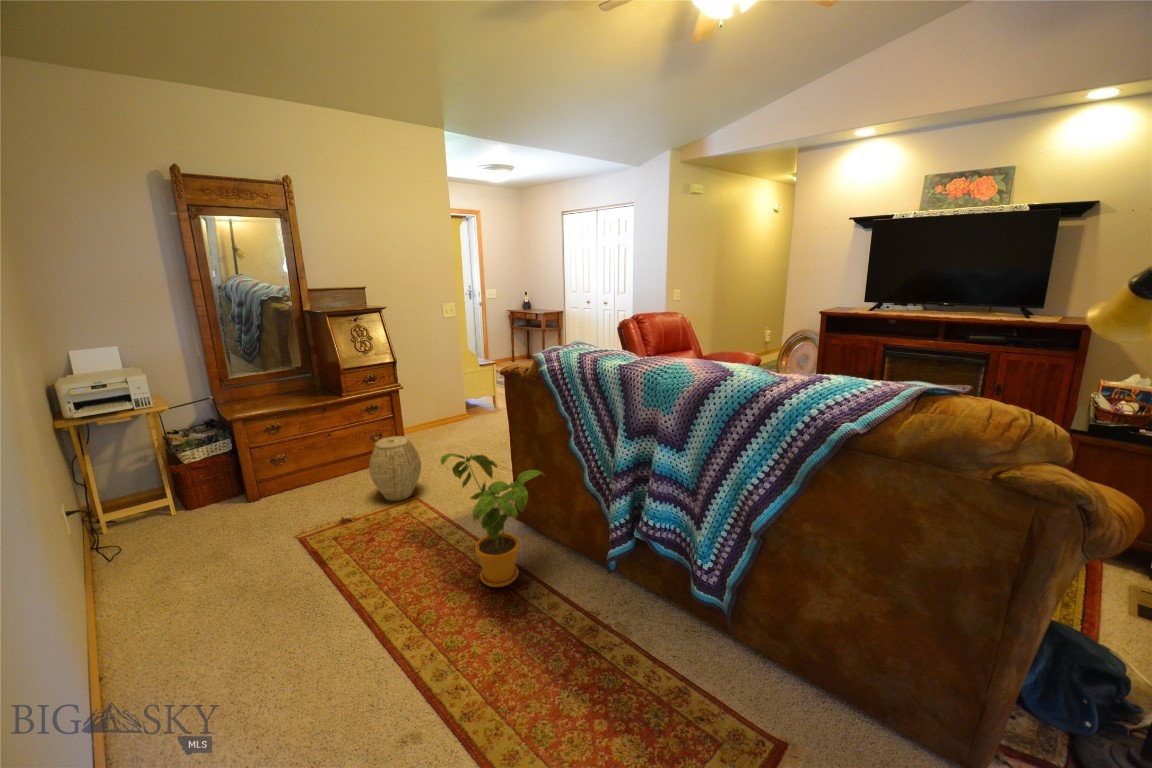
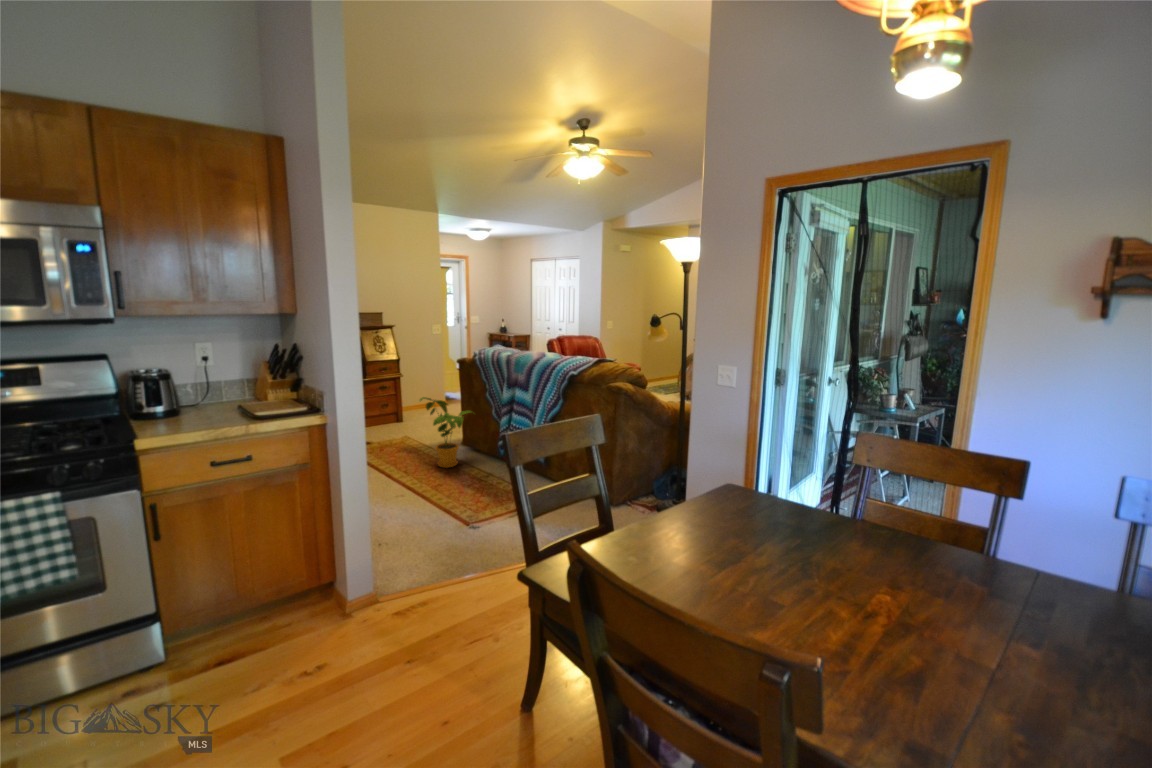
woven basket: present [369,436,421,501] -> none [381,401,411,438]

